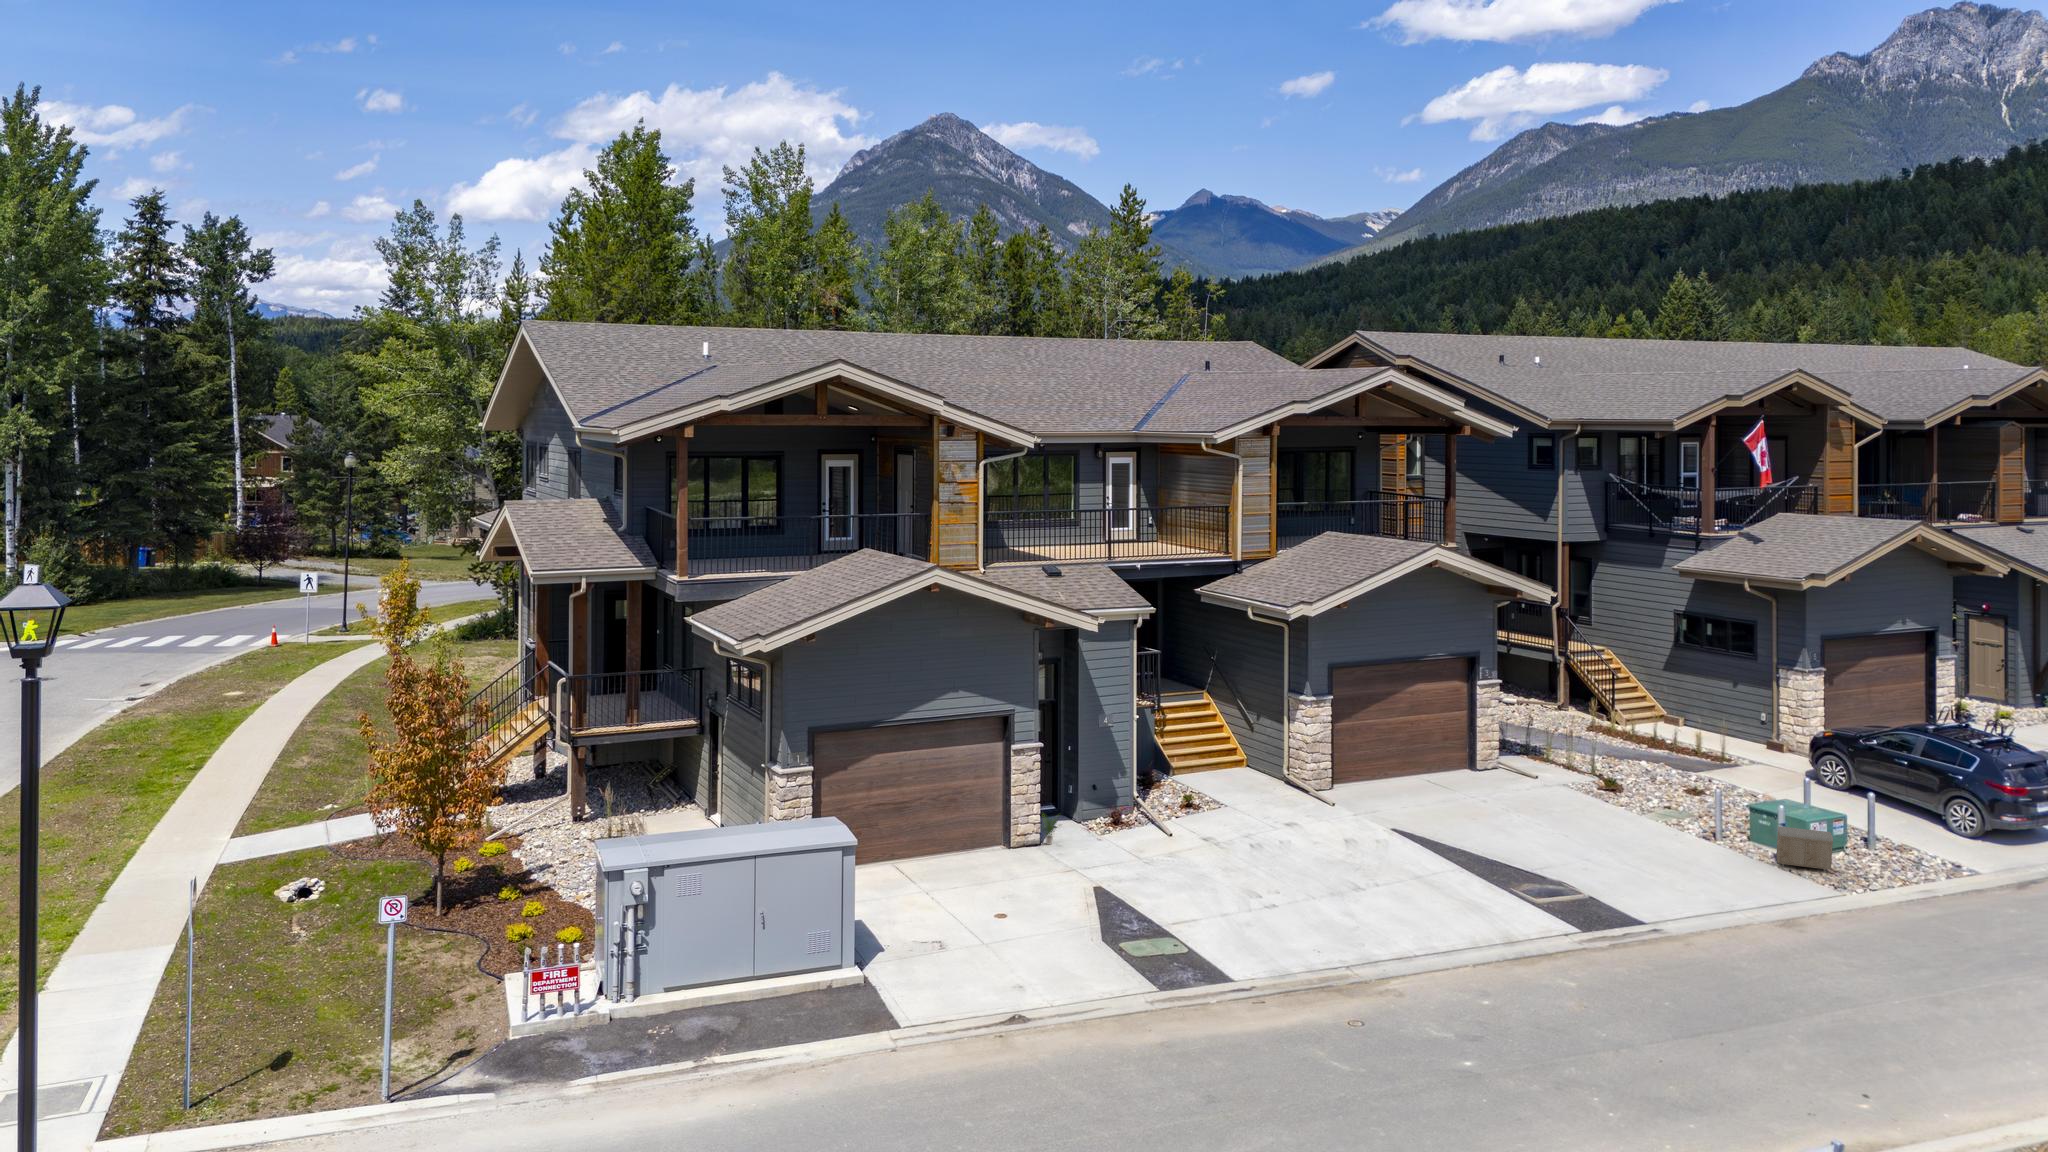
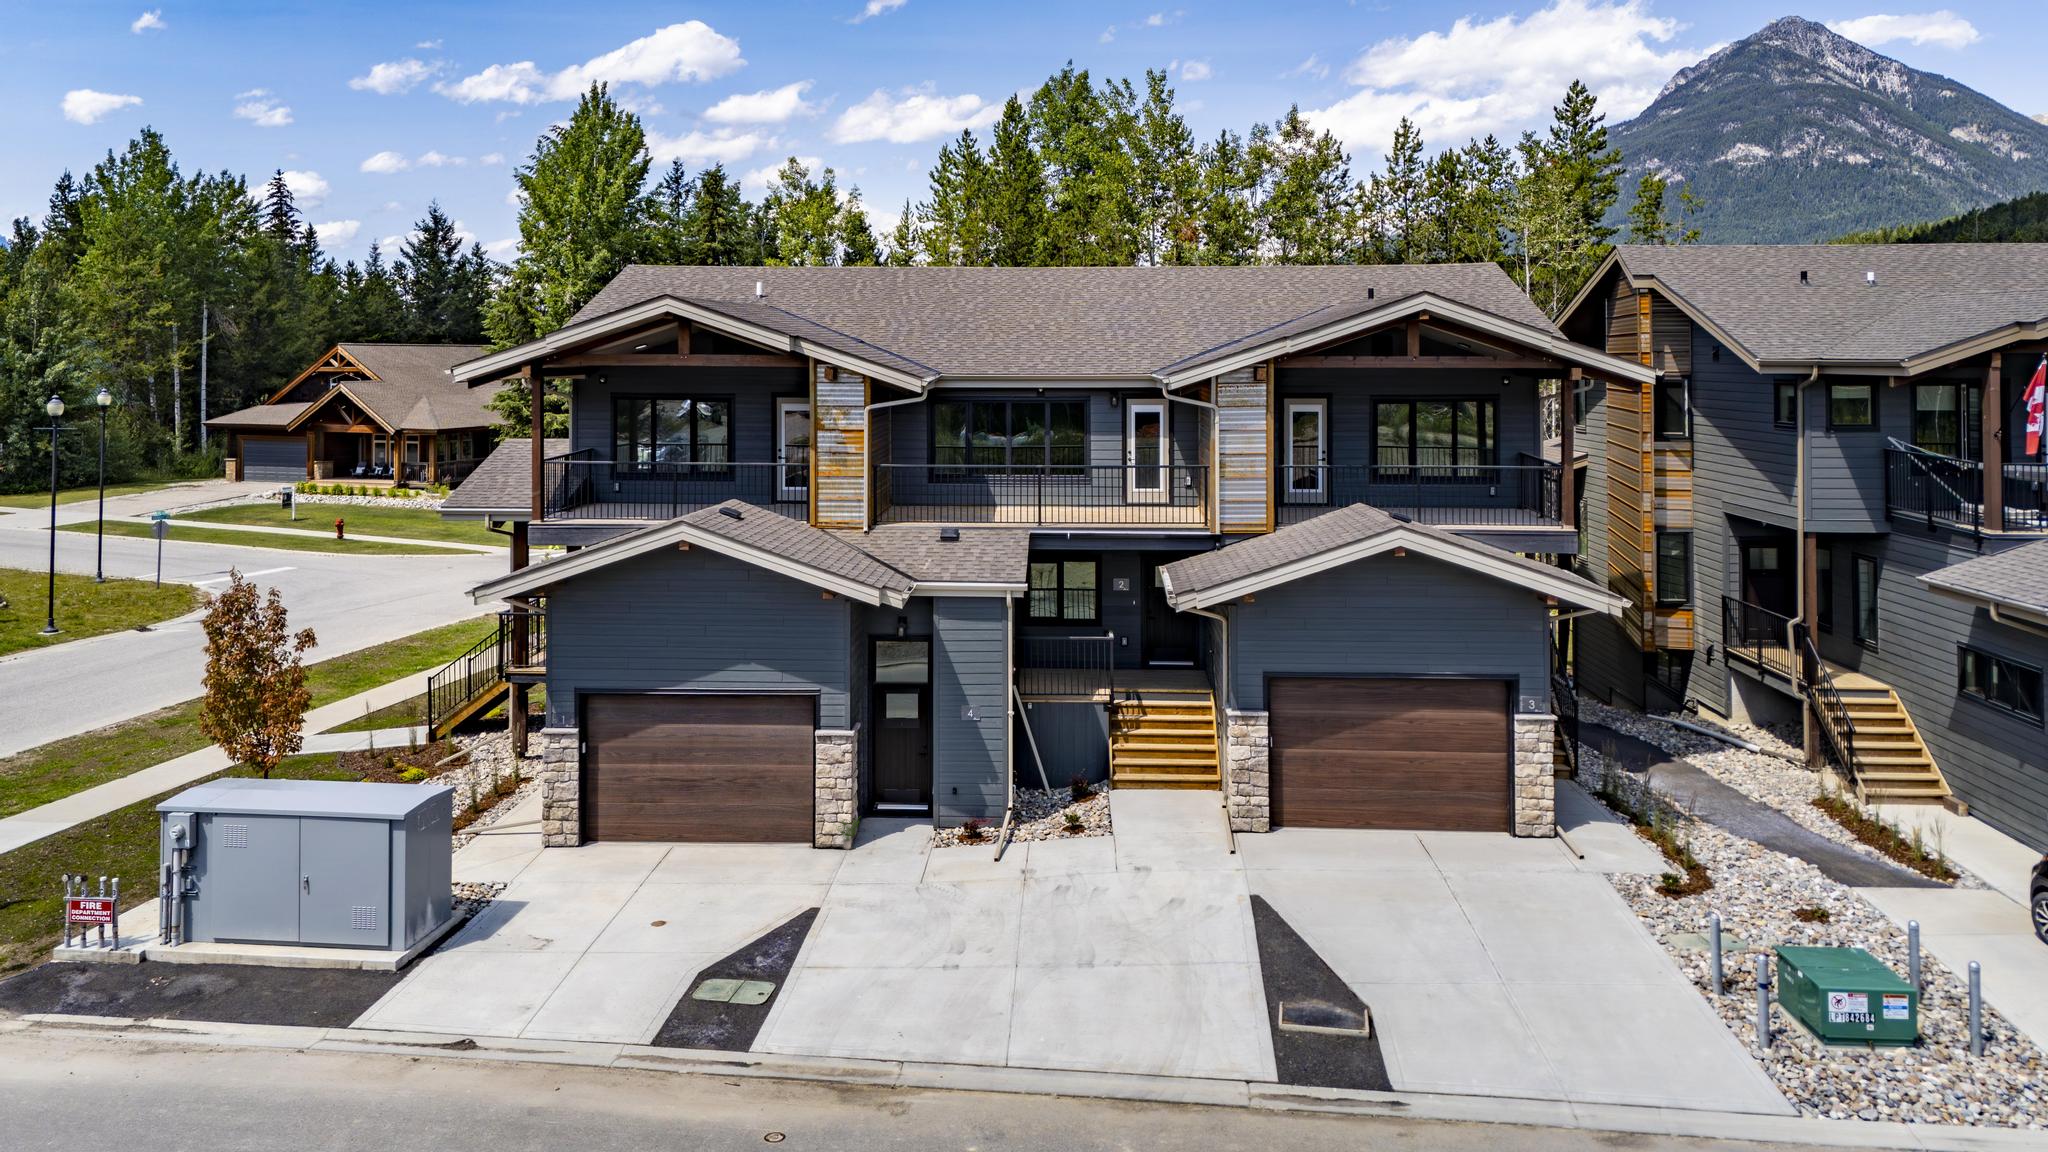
storage bench: present [1776,826,1833,872] -> none [1766,986,1864,1072]

